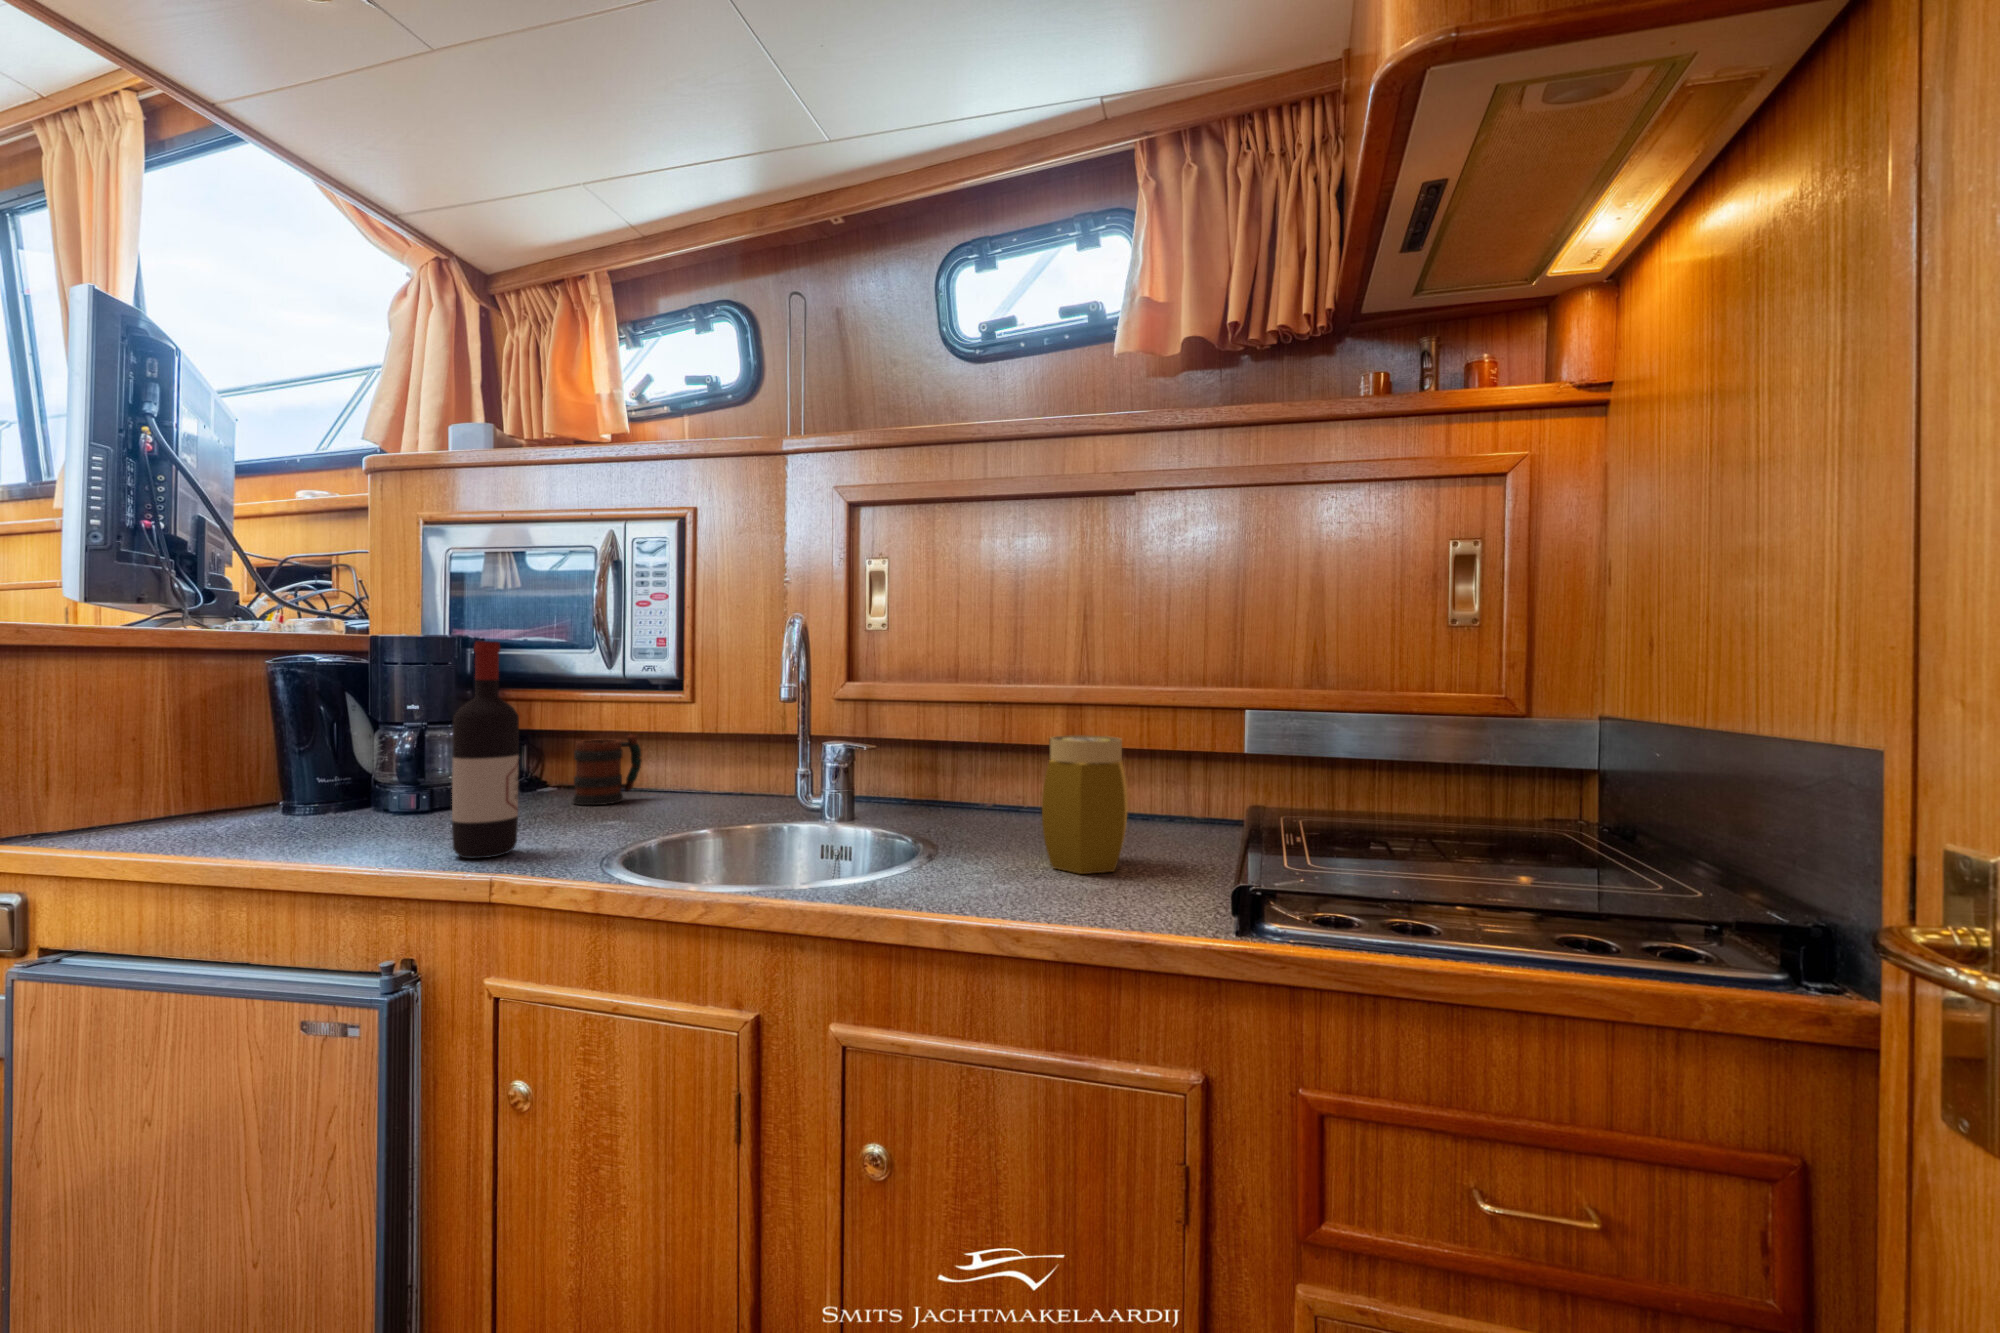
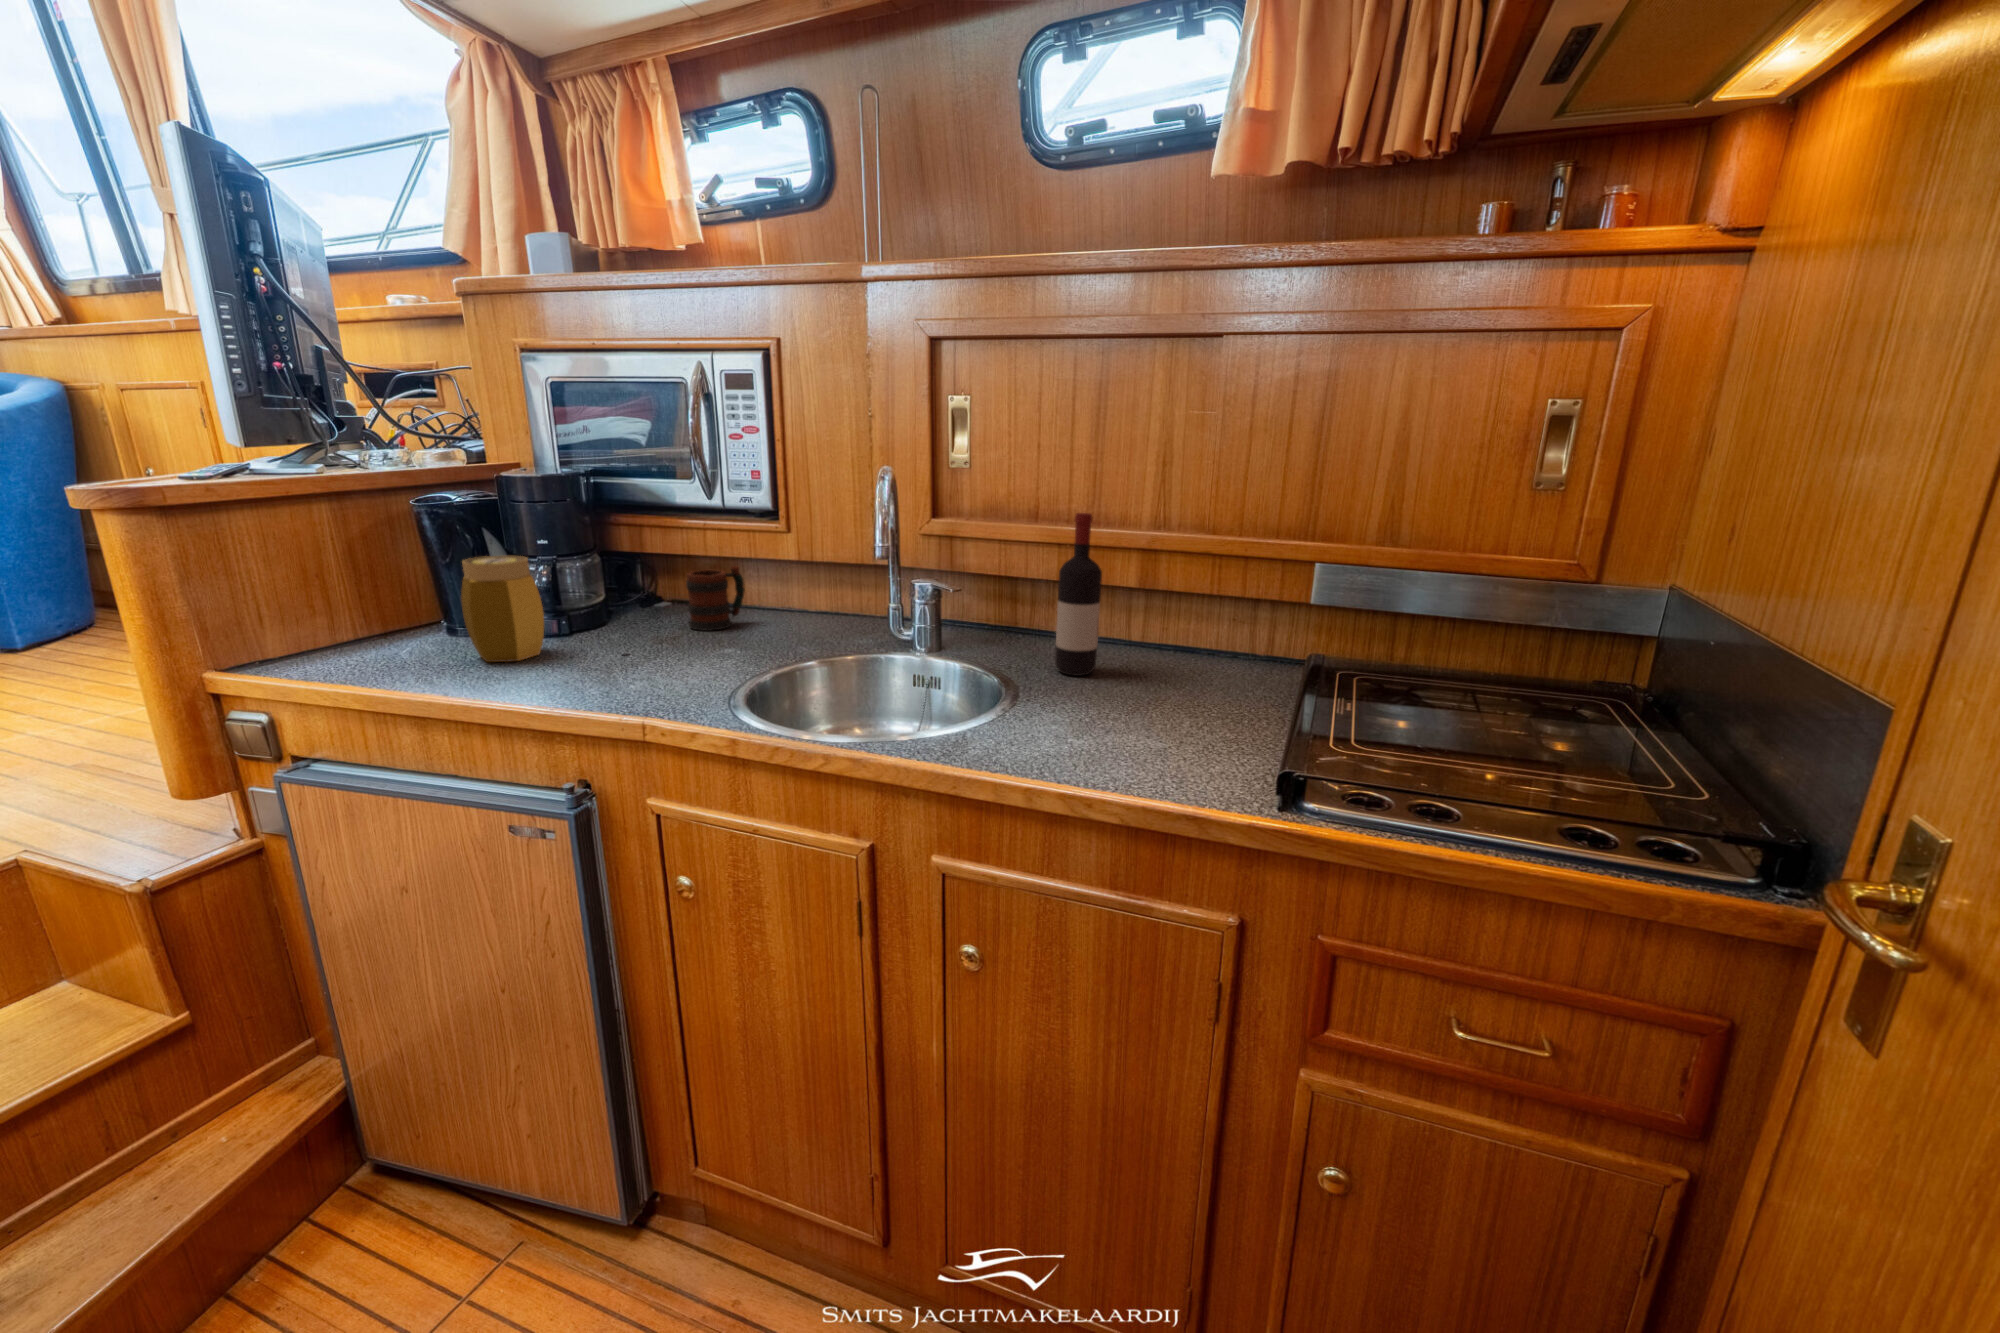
wine bottle: present [452,641,519,859] -> present [1055,513,1102,676]
jar: present [1042,735,1128,874] -> present [461,556,544,662]

